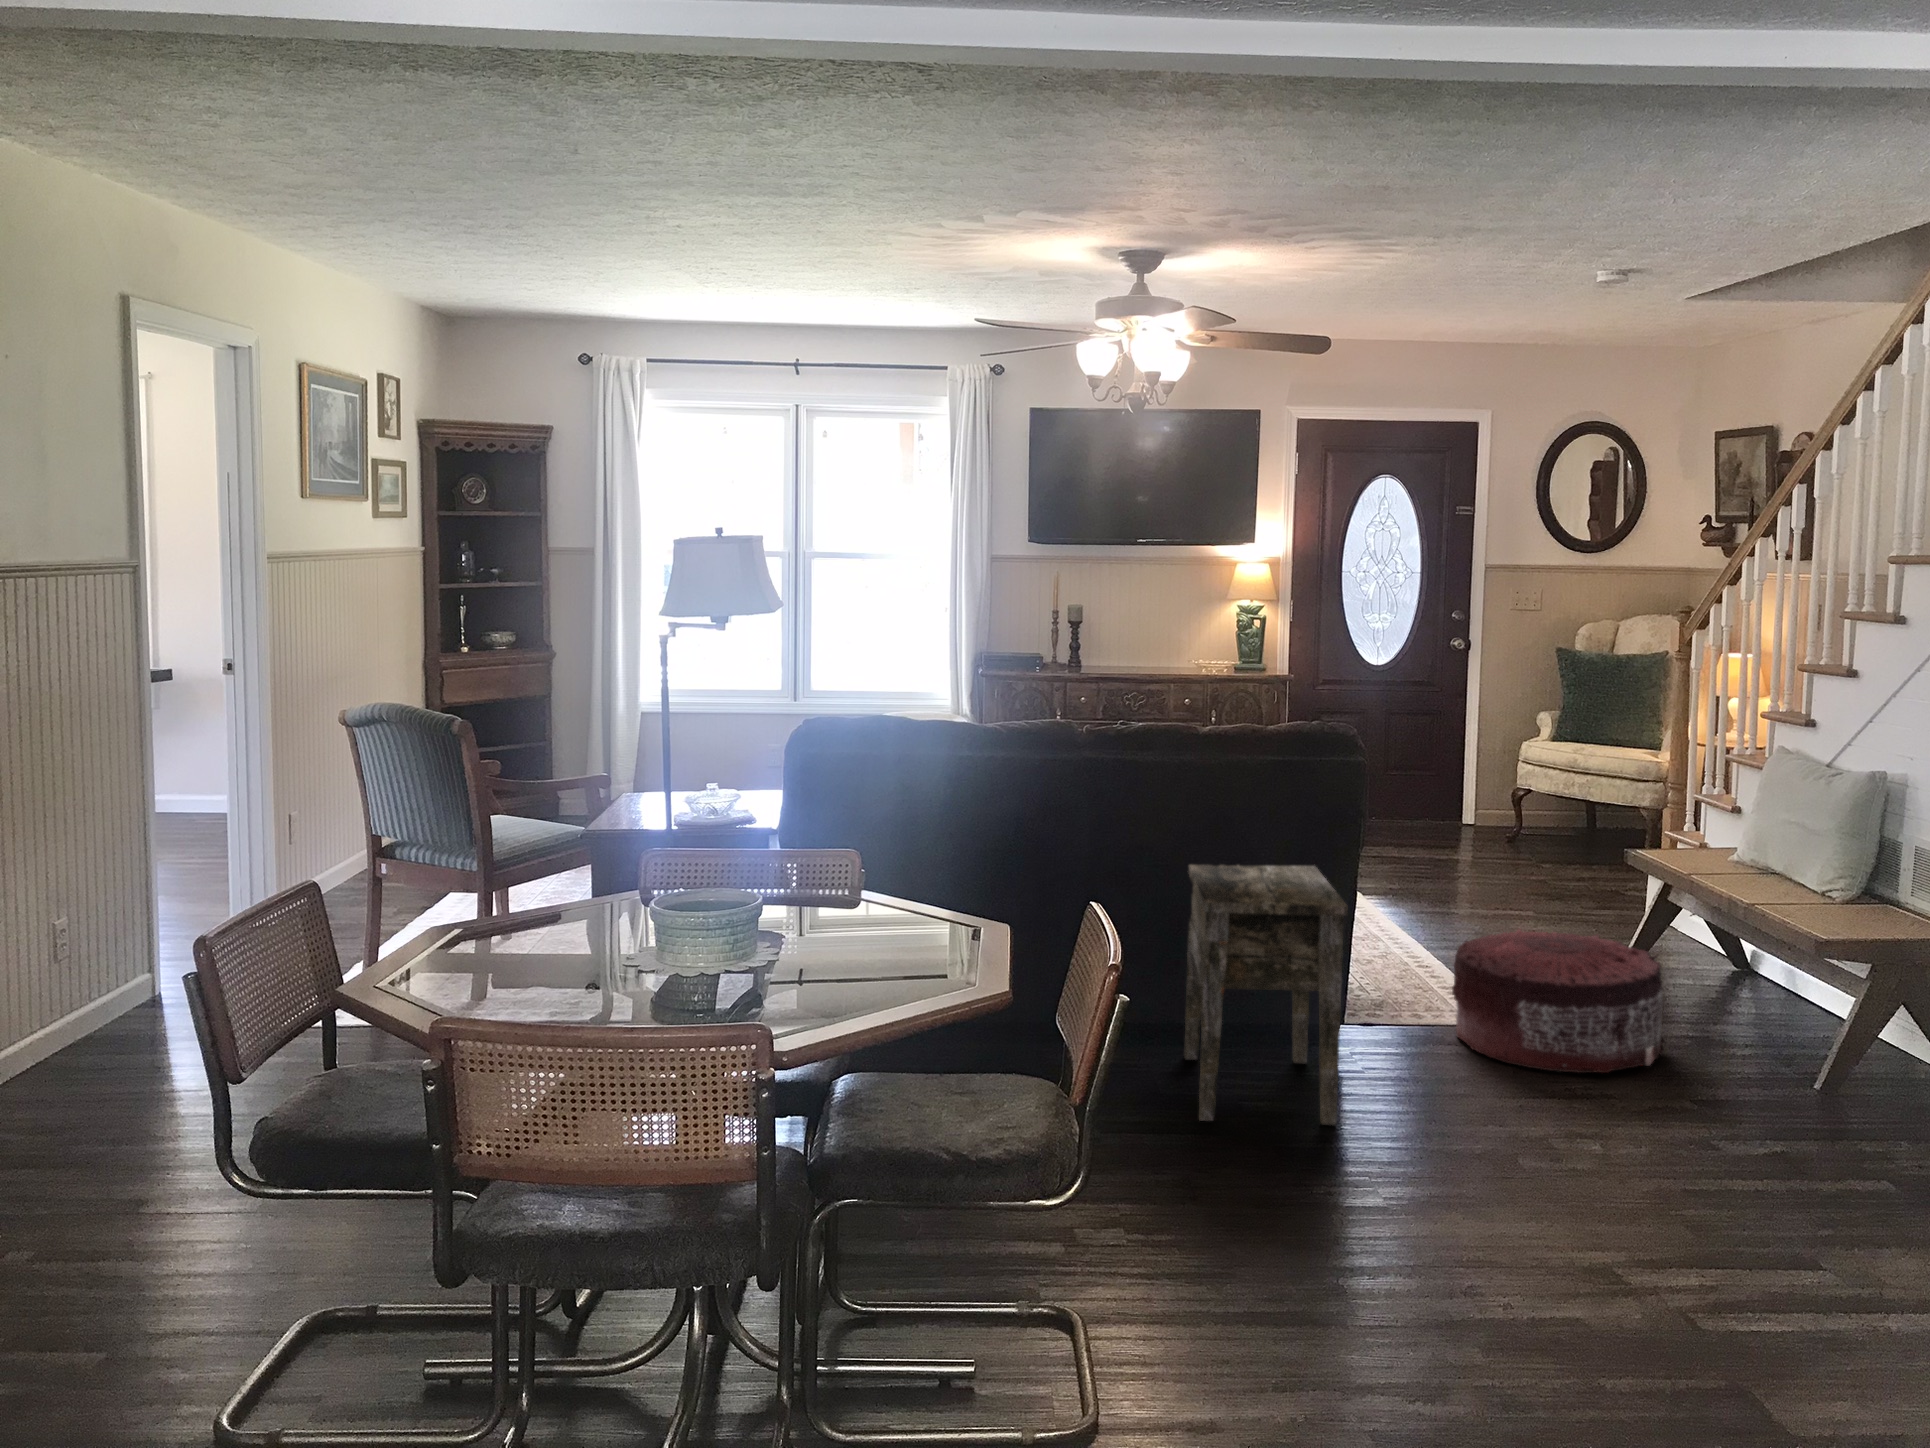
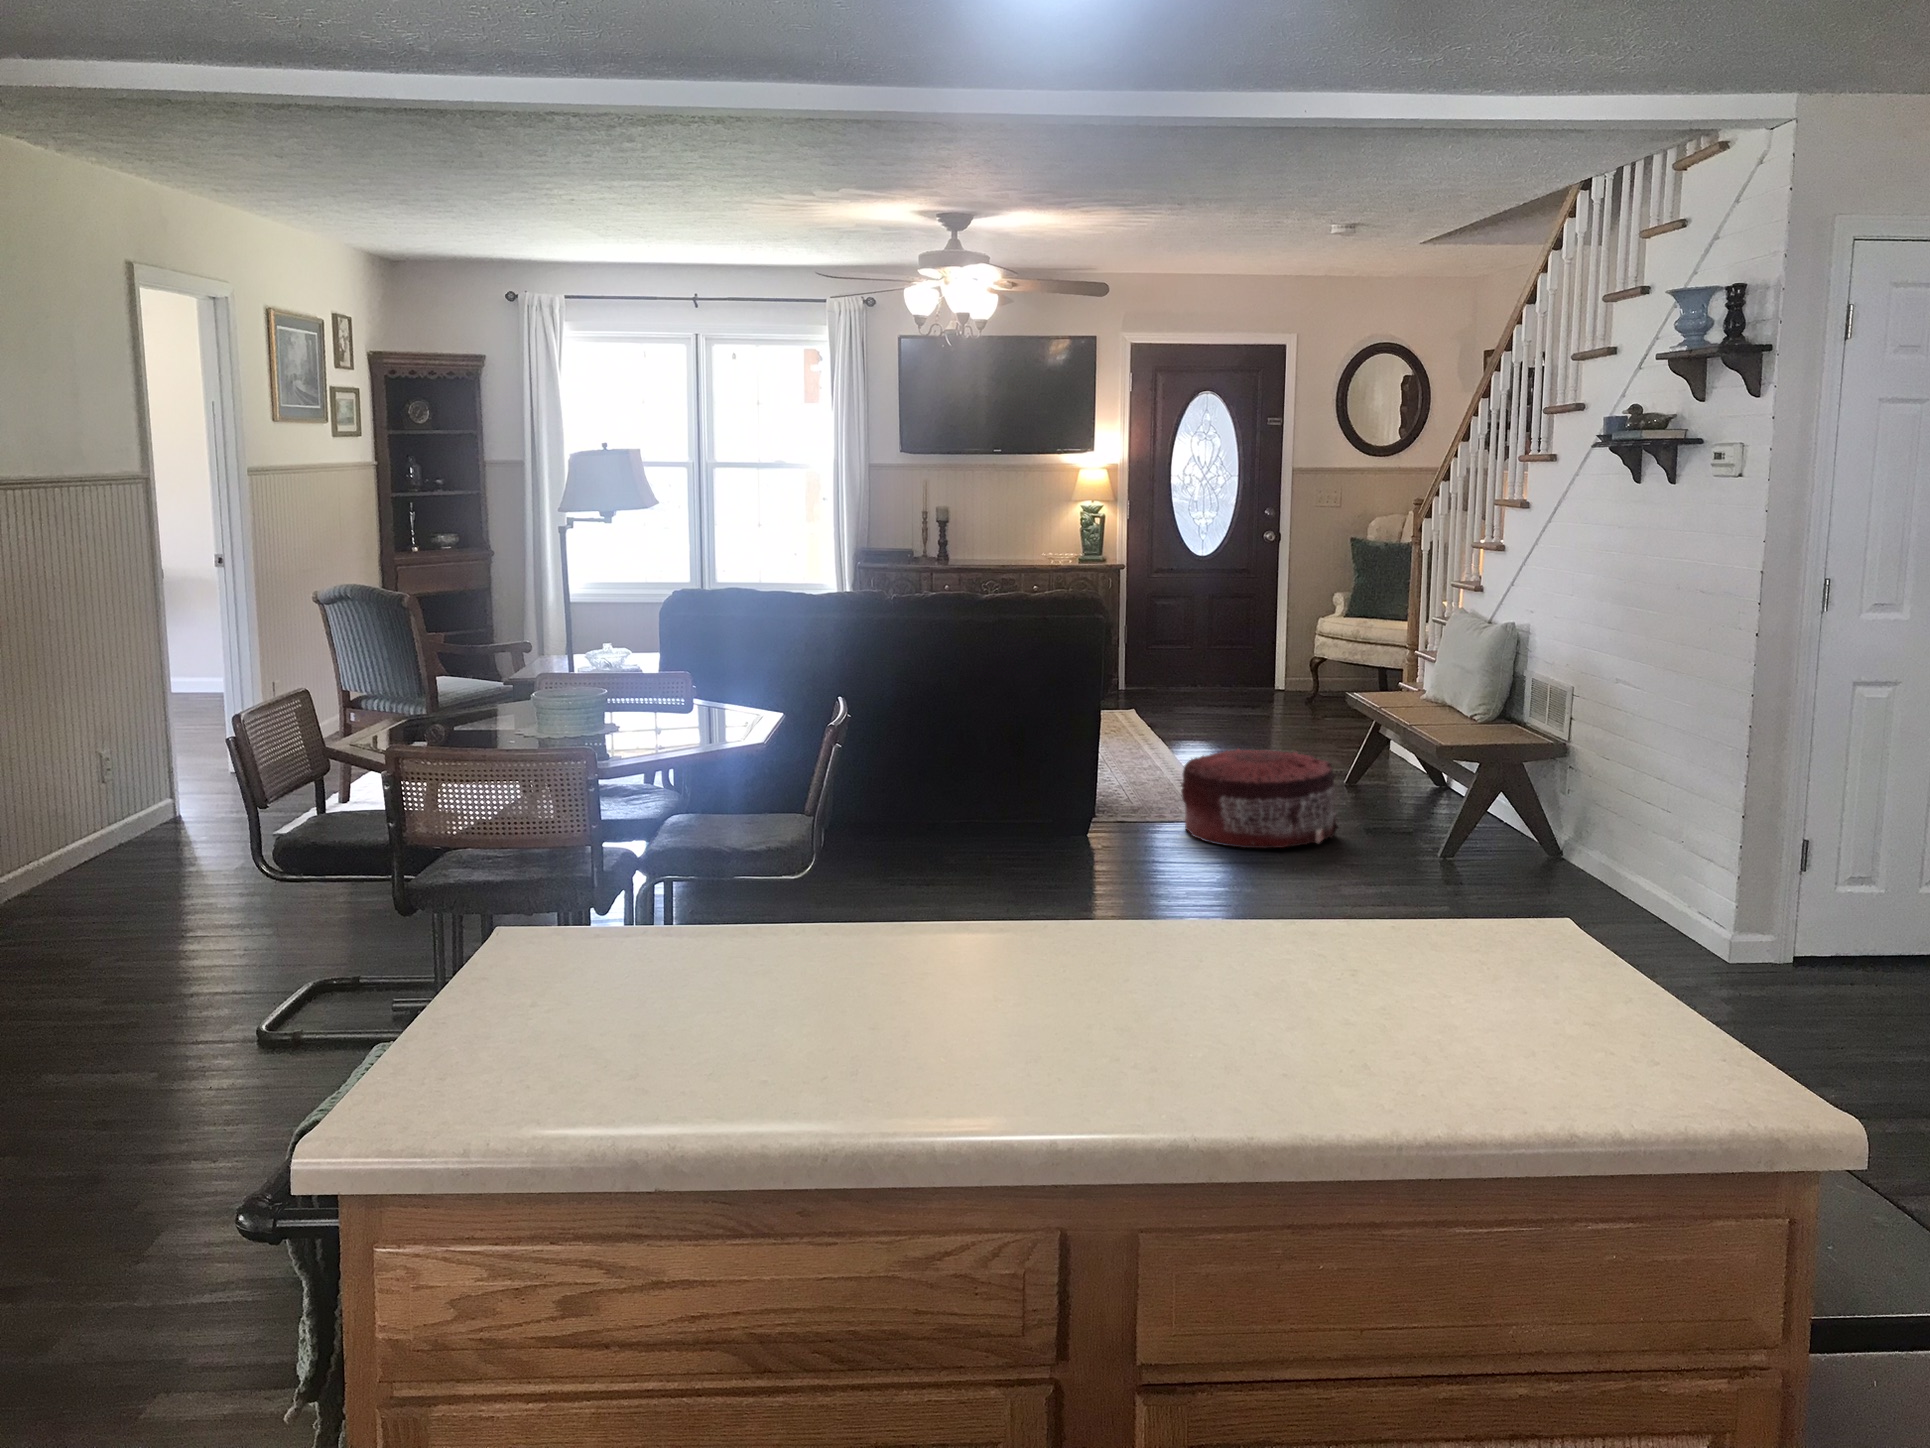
side table: present [1184,865,1348,1125] -> none [964,695,1070,880]

